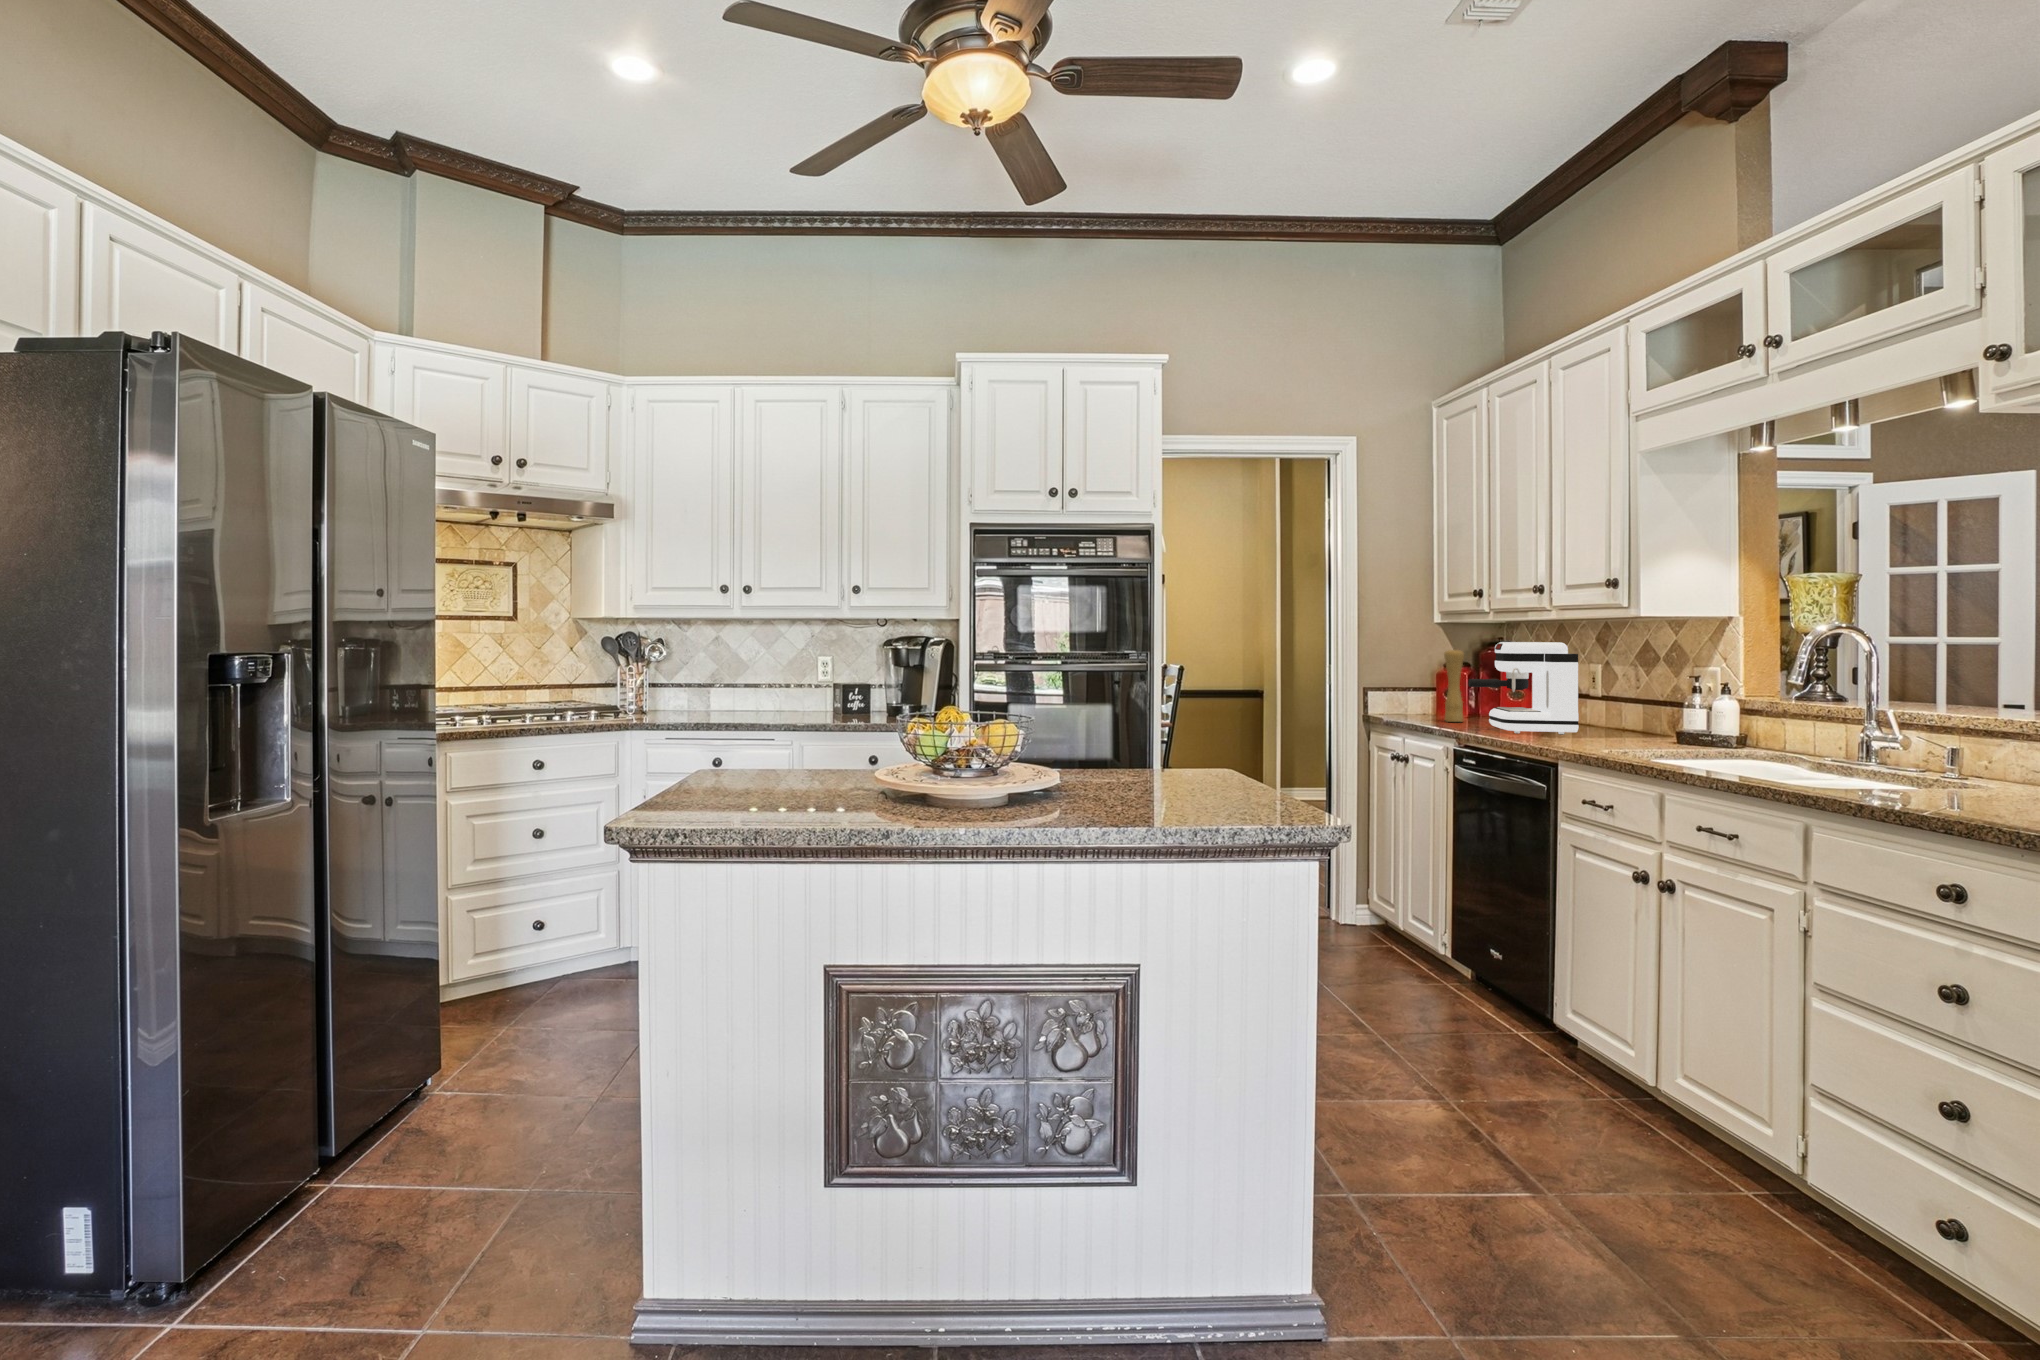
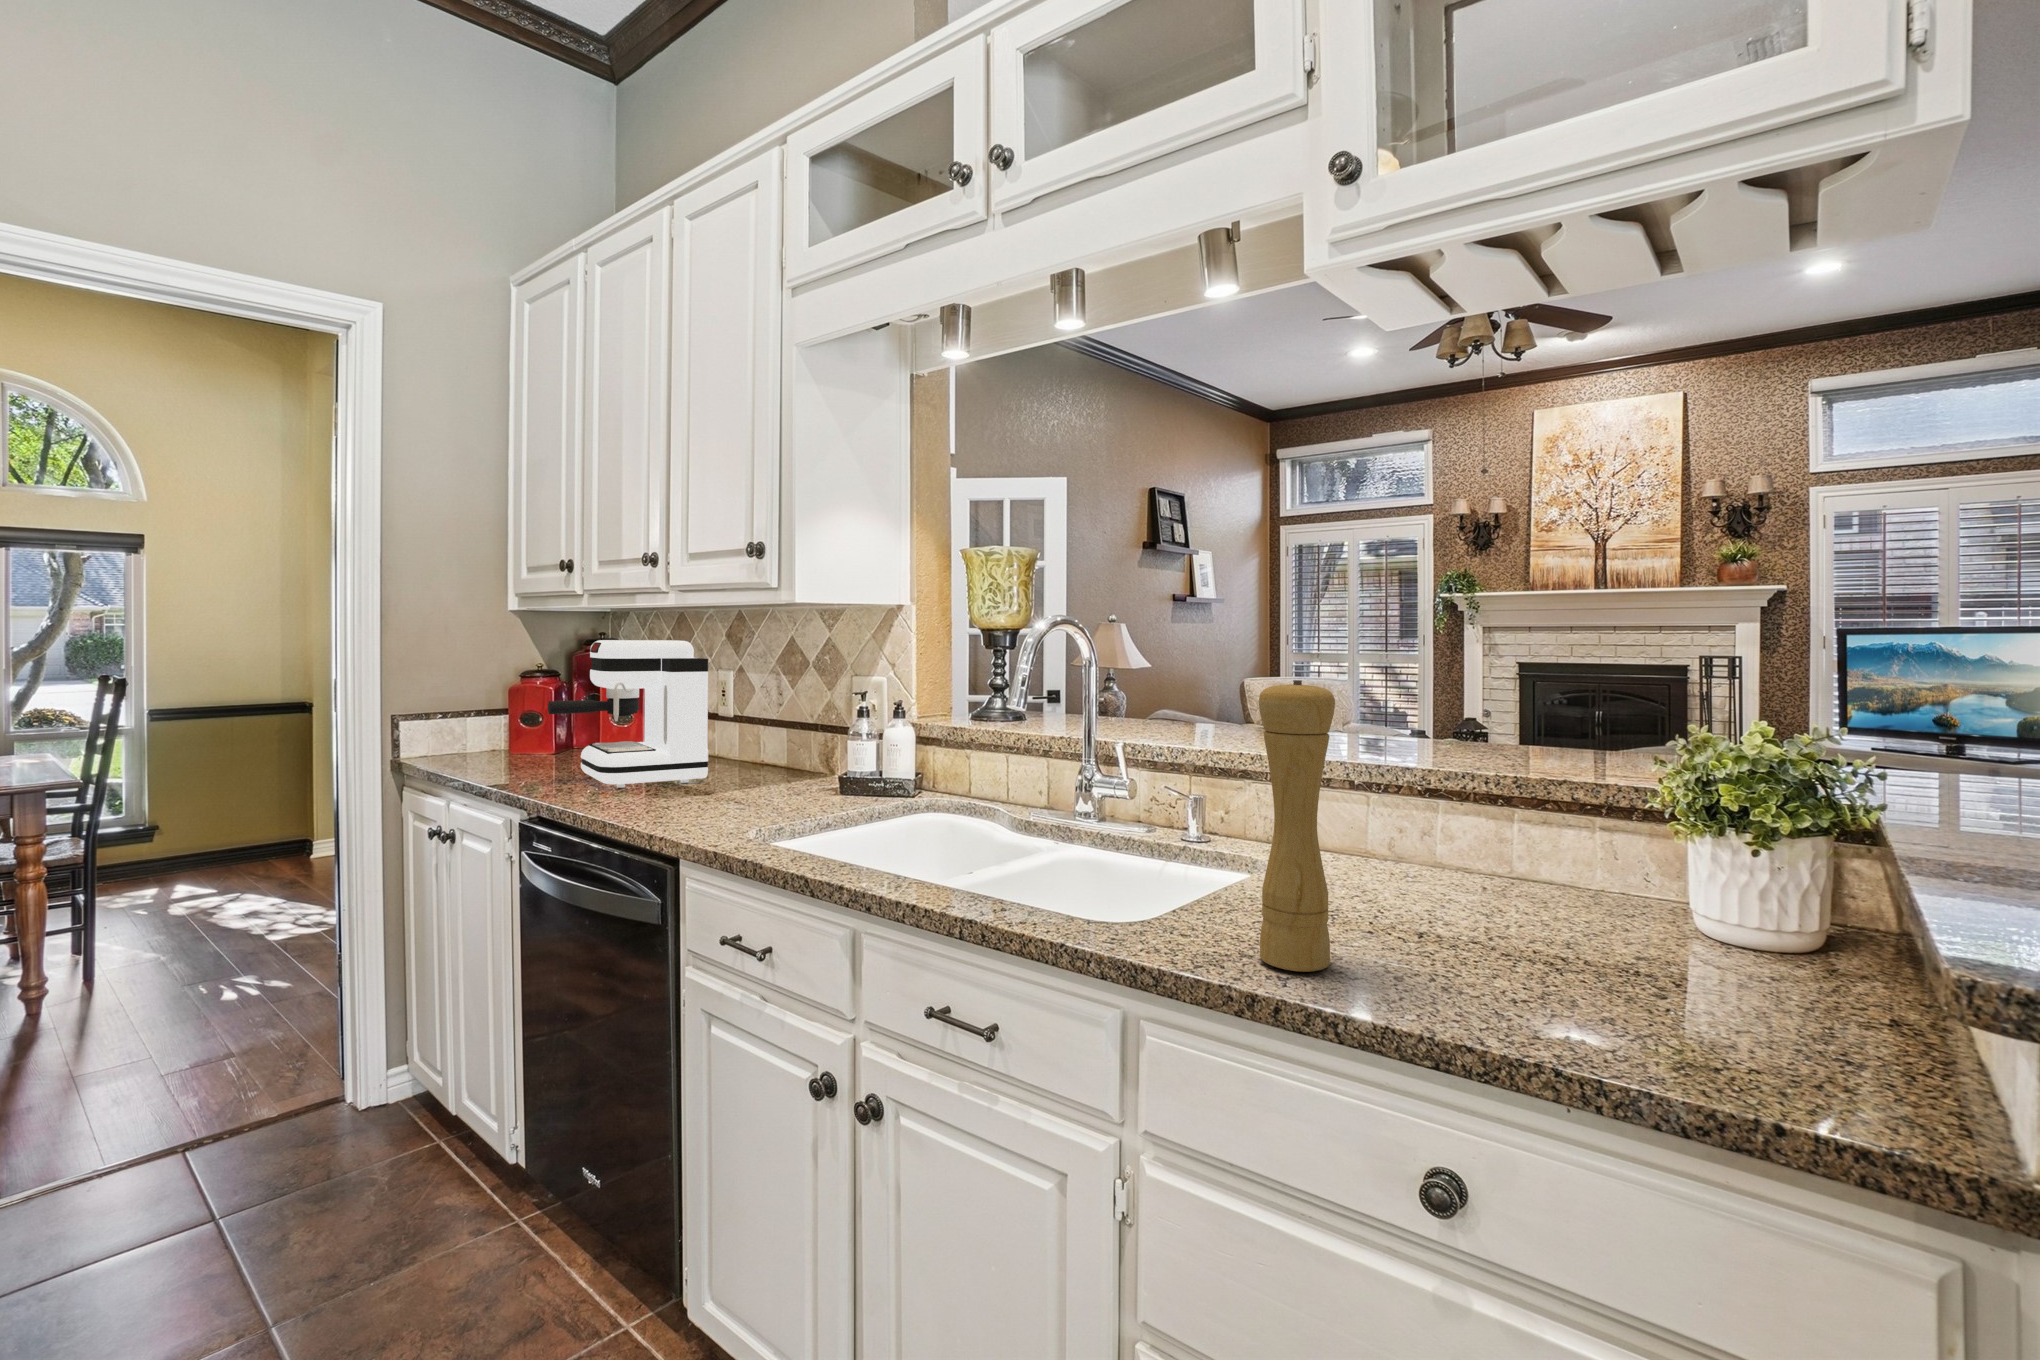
pepper mill: present [1444,650,1464,722] -> present [1259,680,1335,972]

